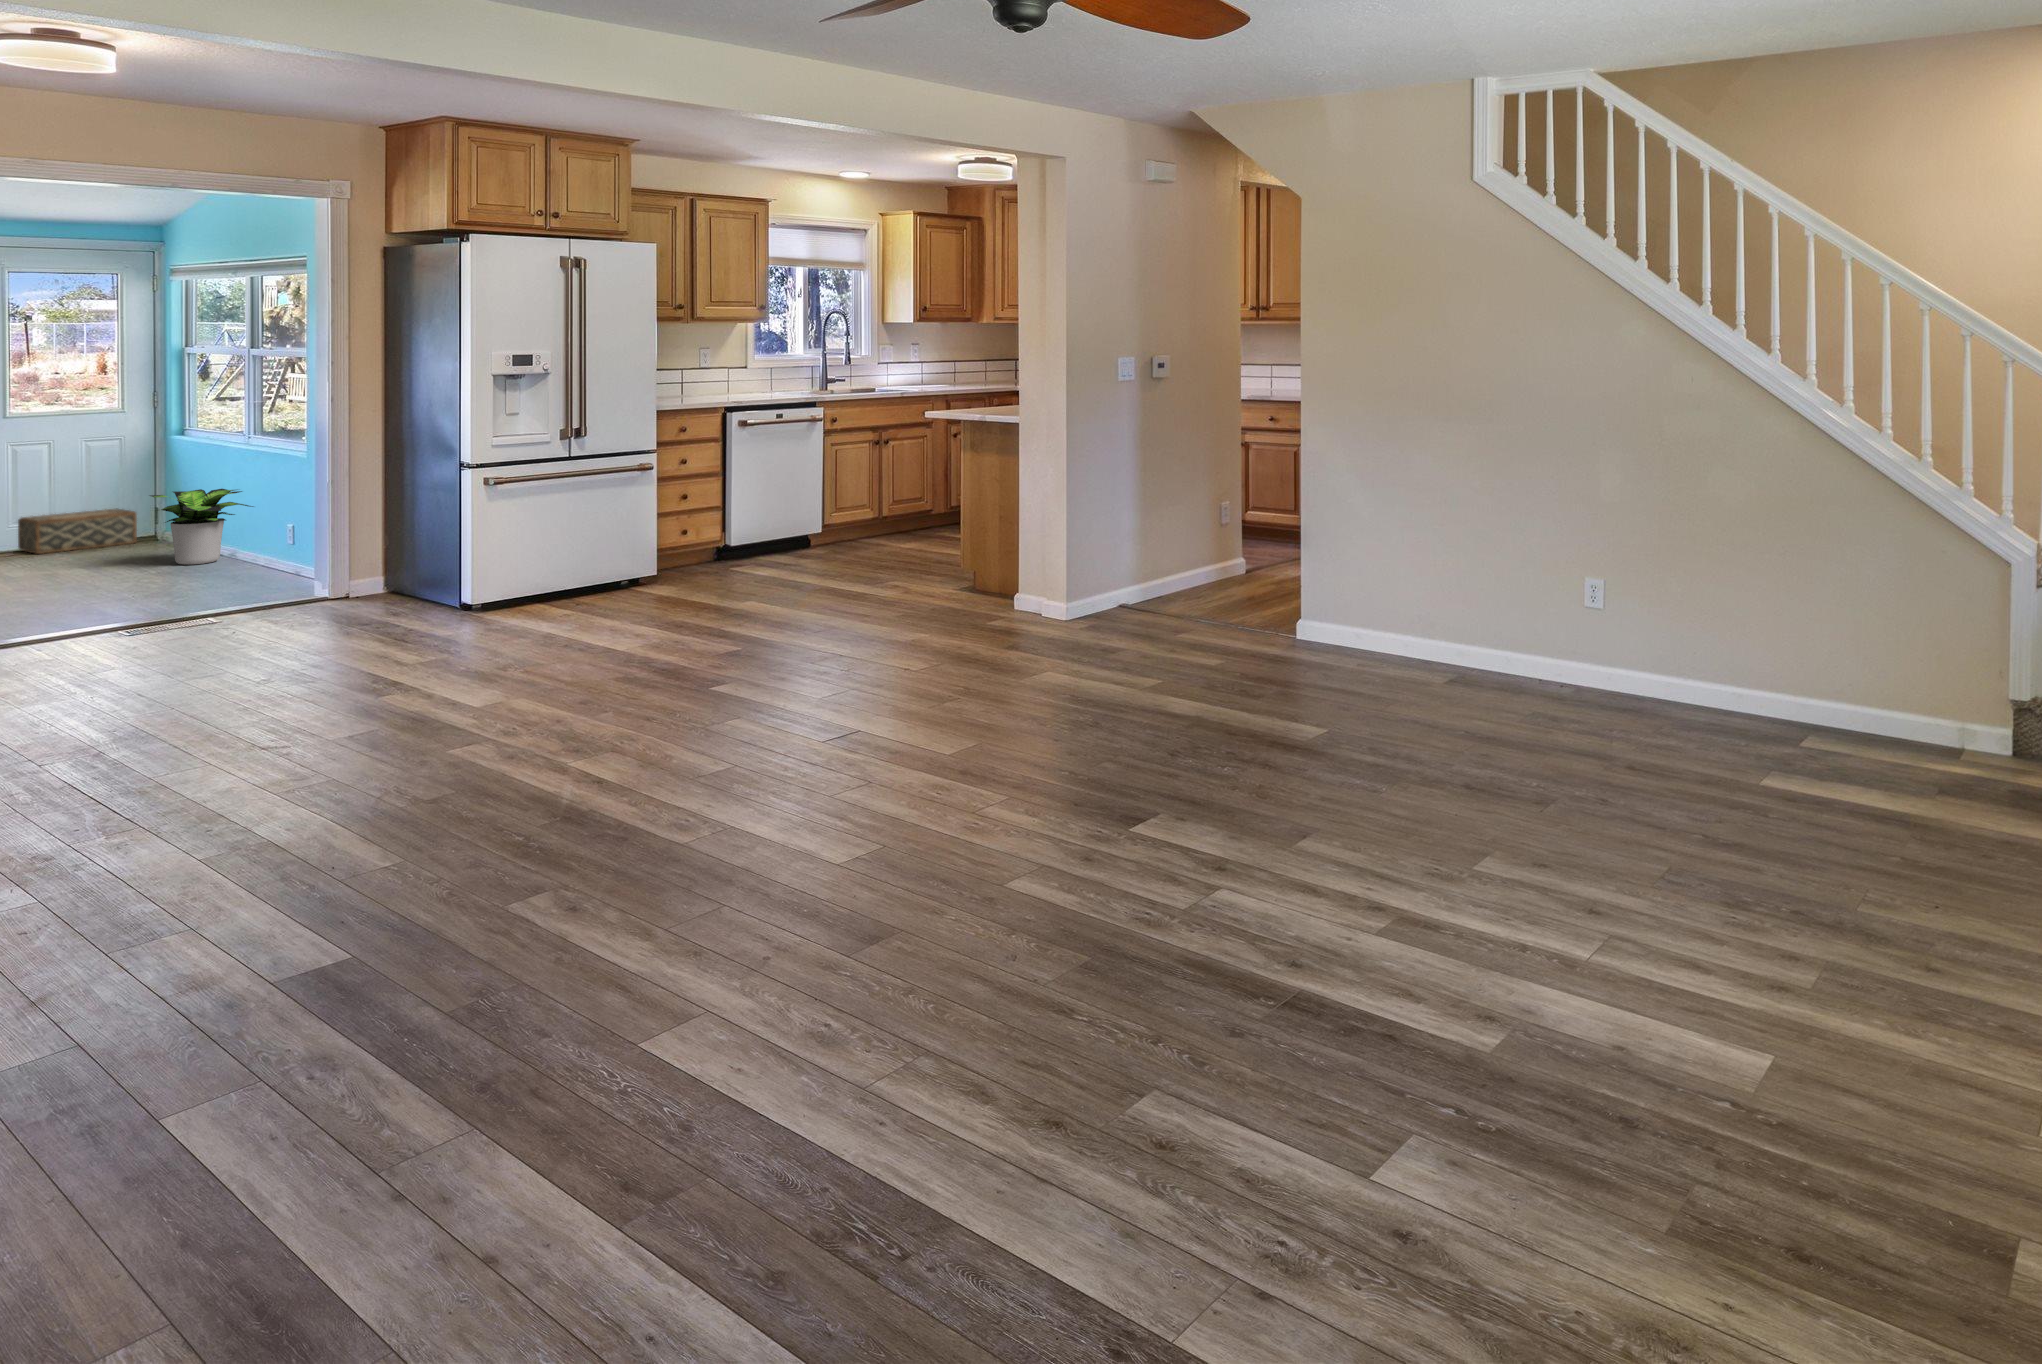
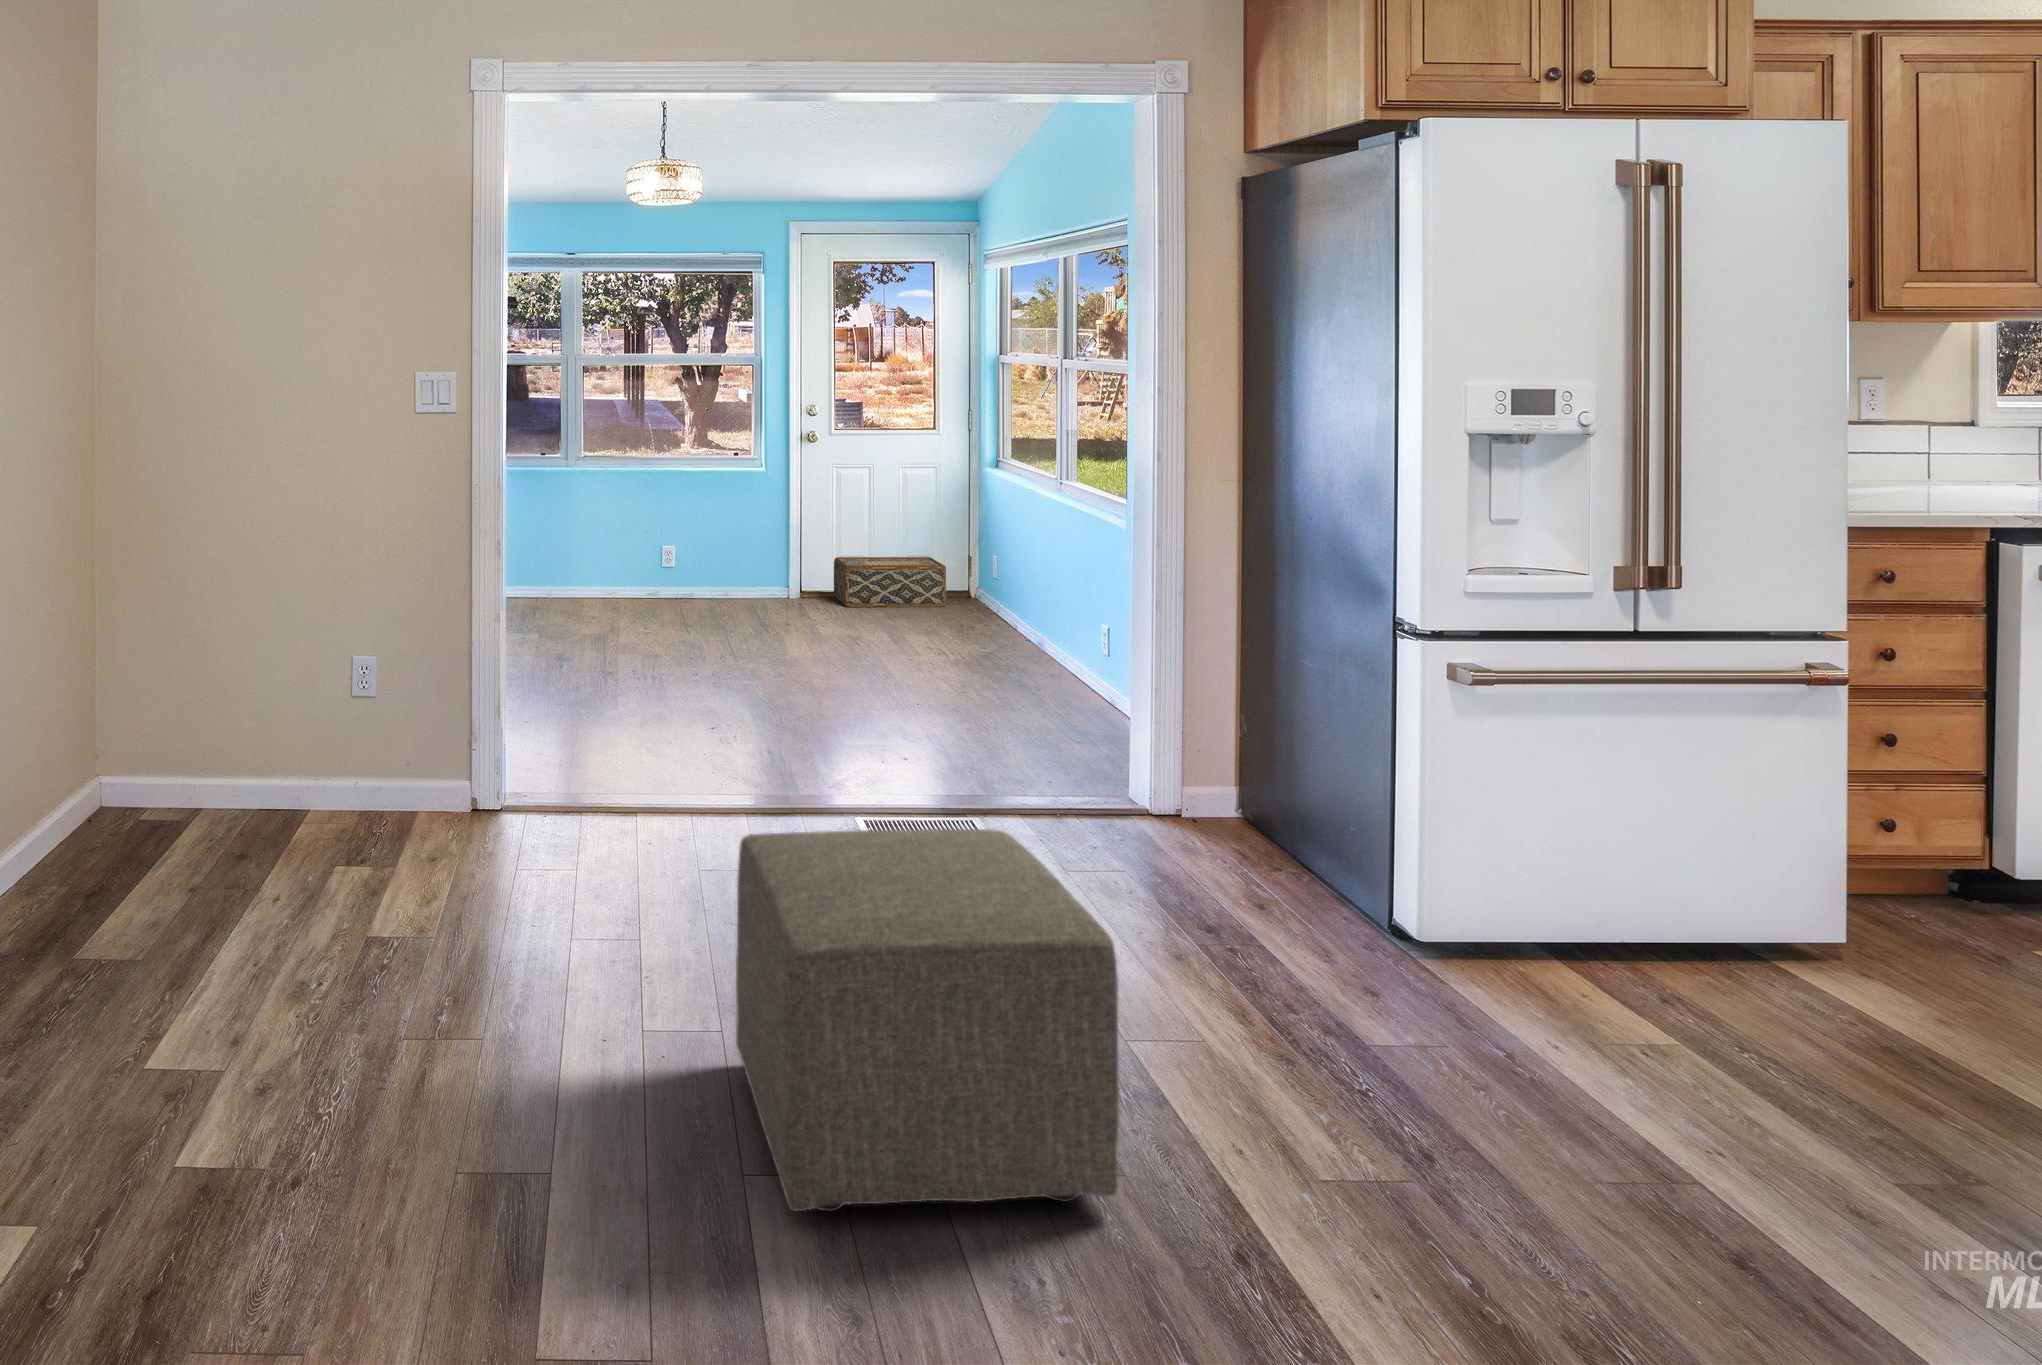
potted plant: present [150,489,253,565] -> none [942,555,1069,665]
ottoman: none [107,567,332,719] -> present [736,829,1119,1211]

